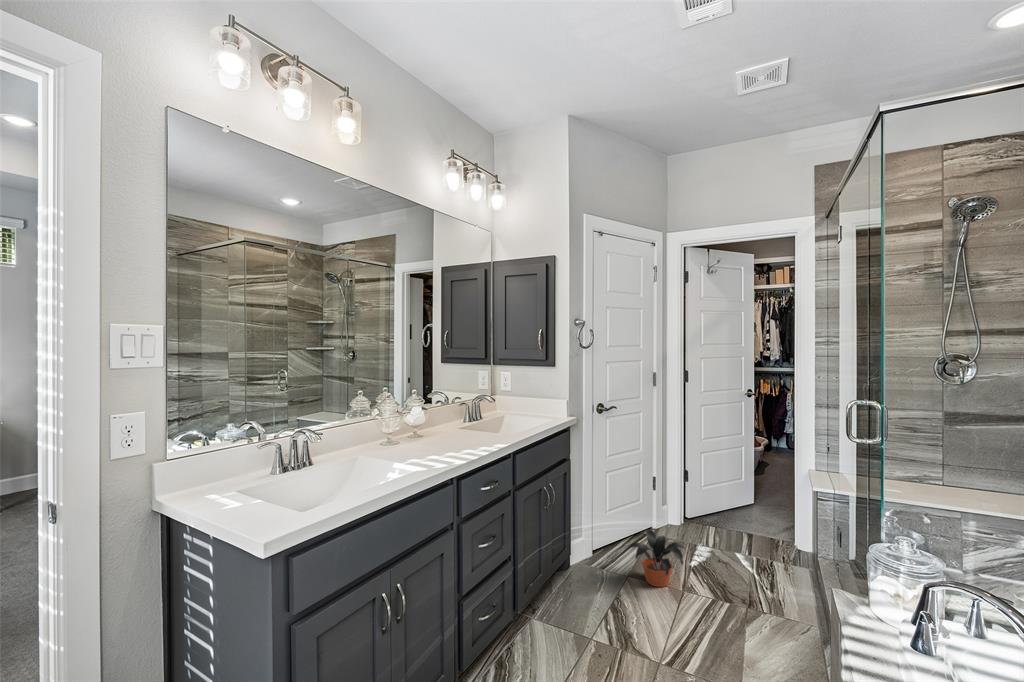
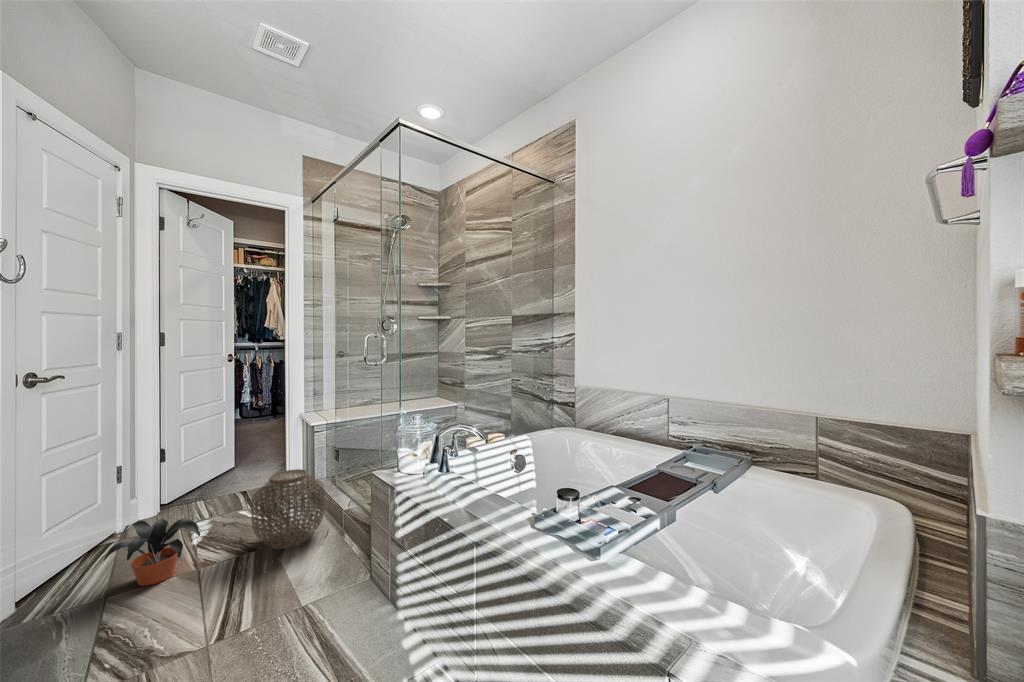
woven basket: none [727,535,804,623] -> present [251,469,325,549]

